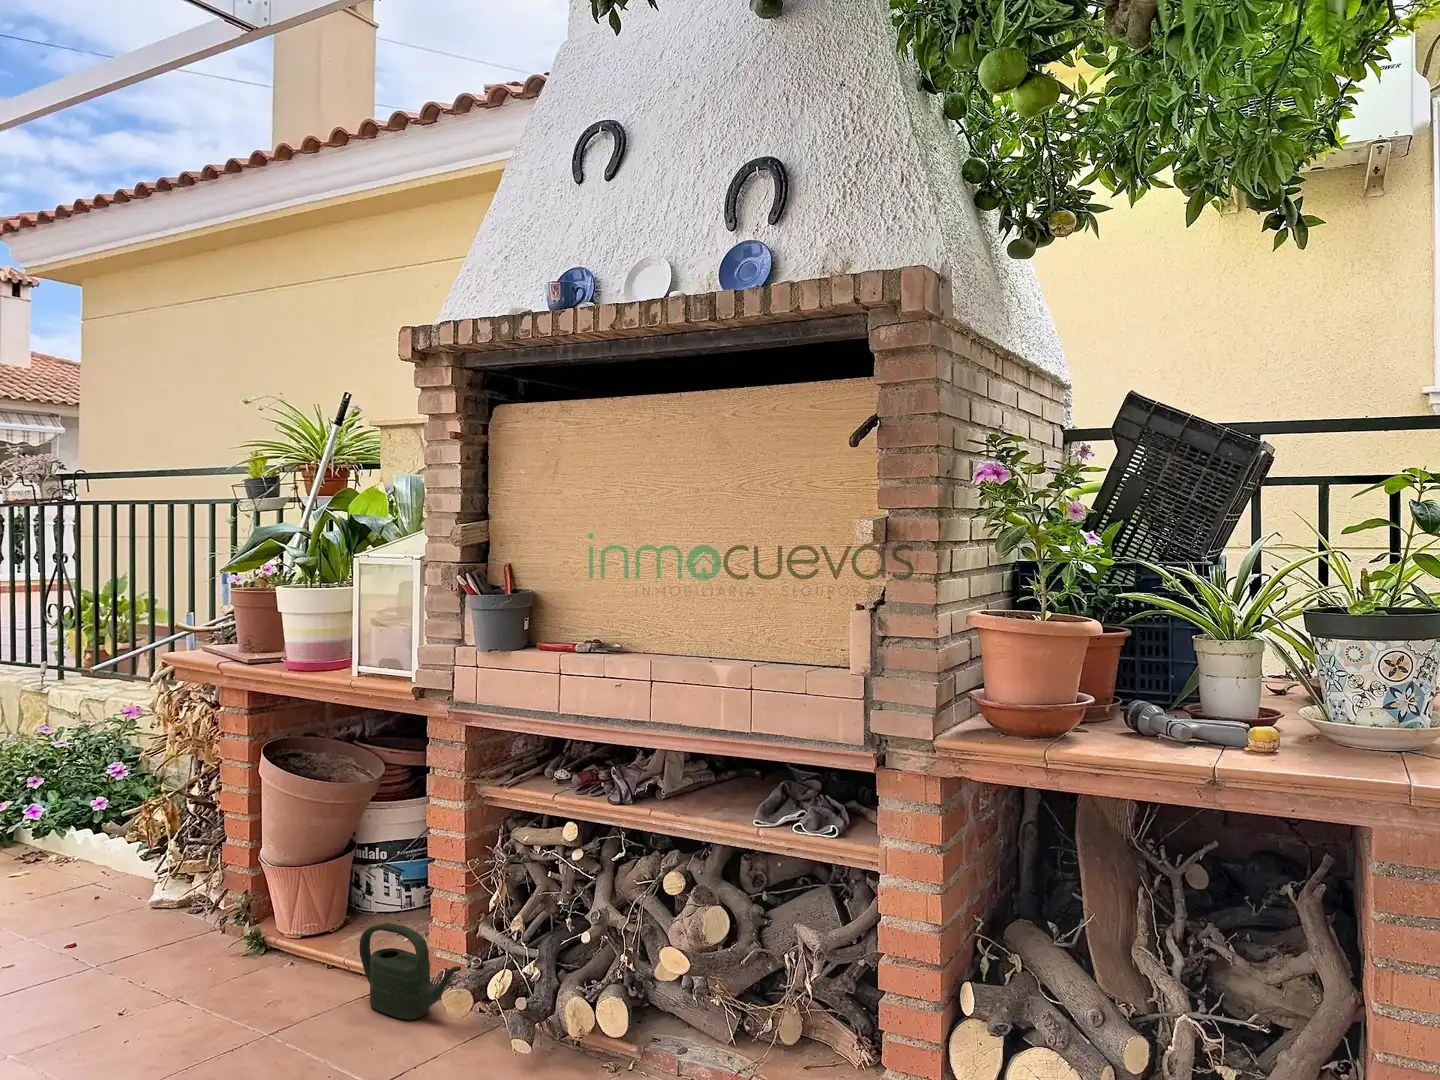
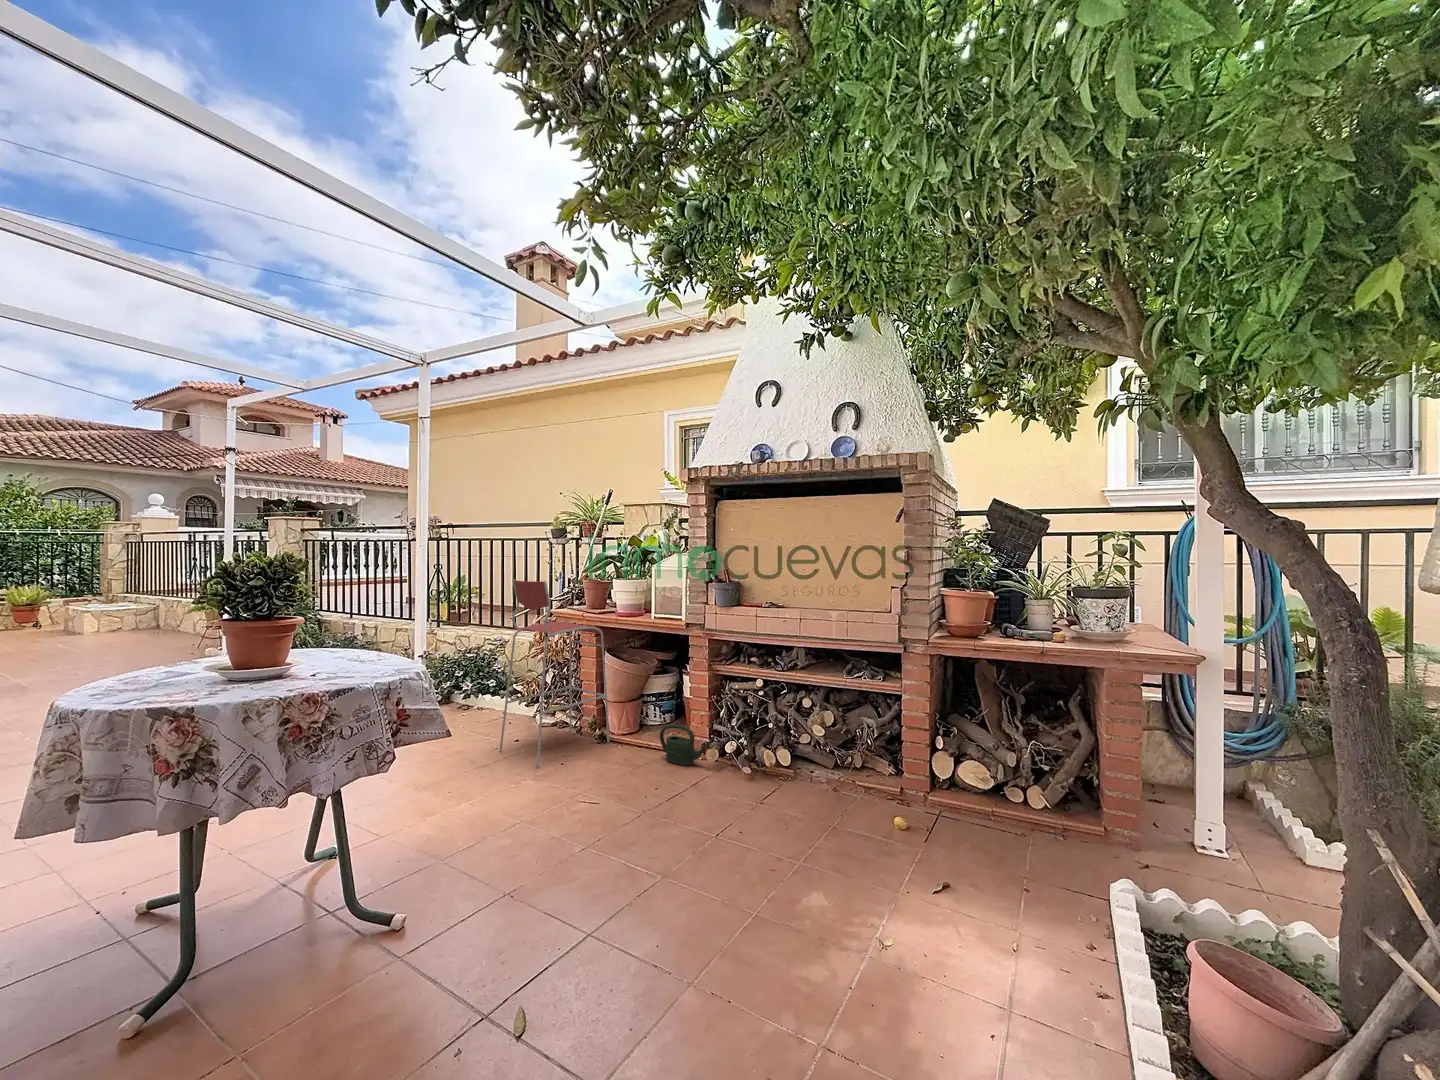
bar stool: none [13,585,274,1019] -> present [500,579,609,768]

